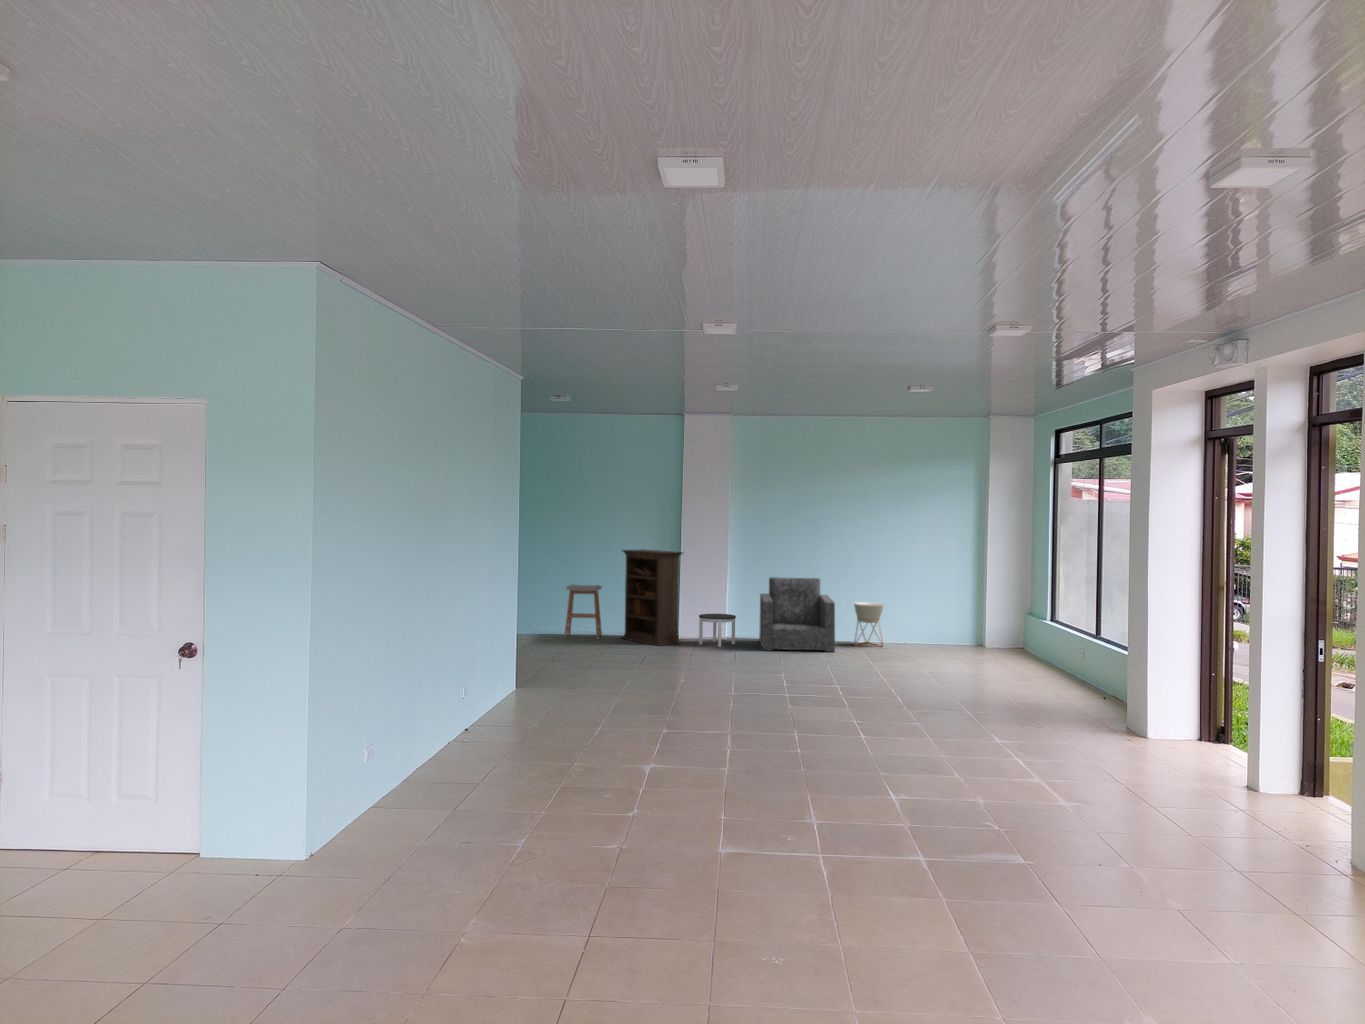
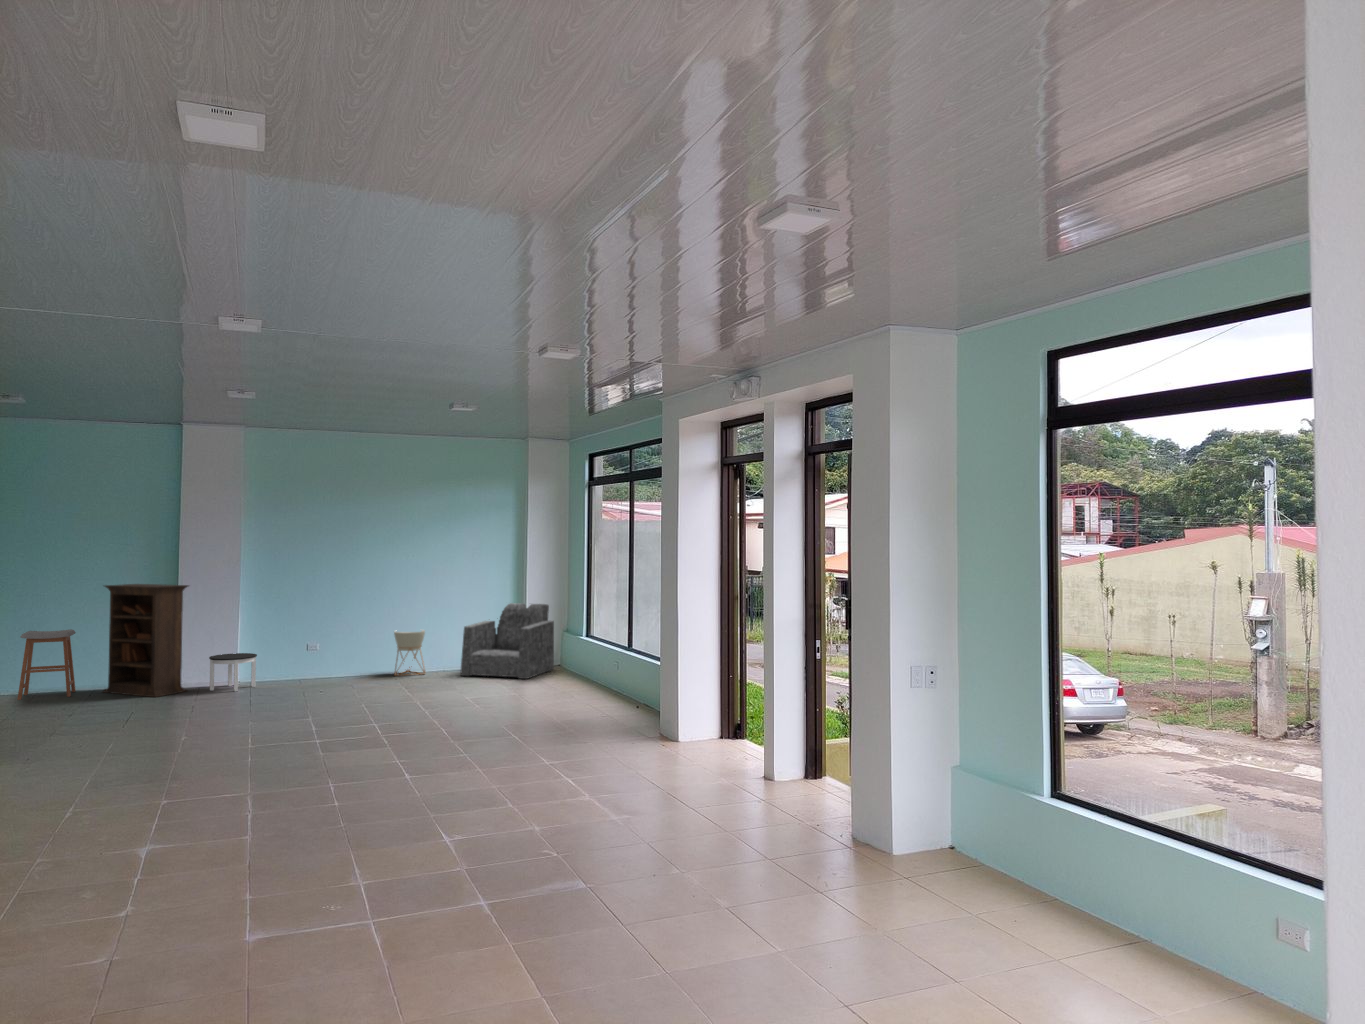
armchair: present [759,577,835,652] -> present [461,603,554,679]

